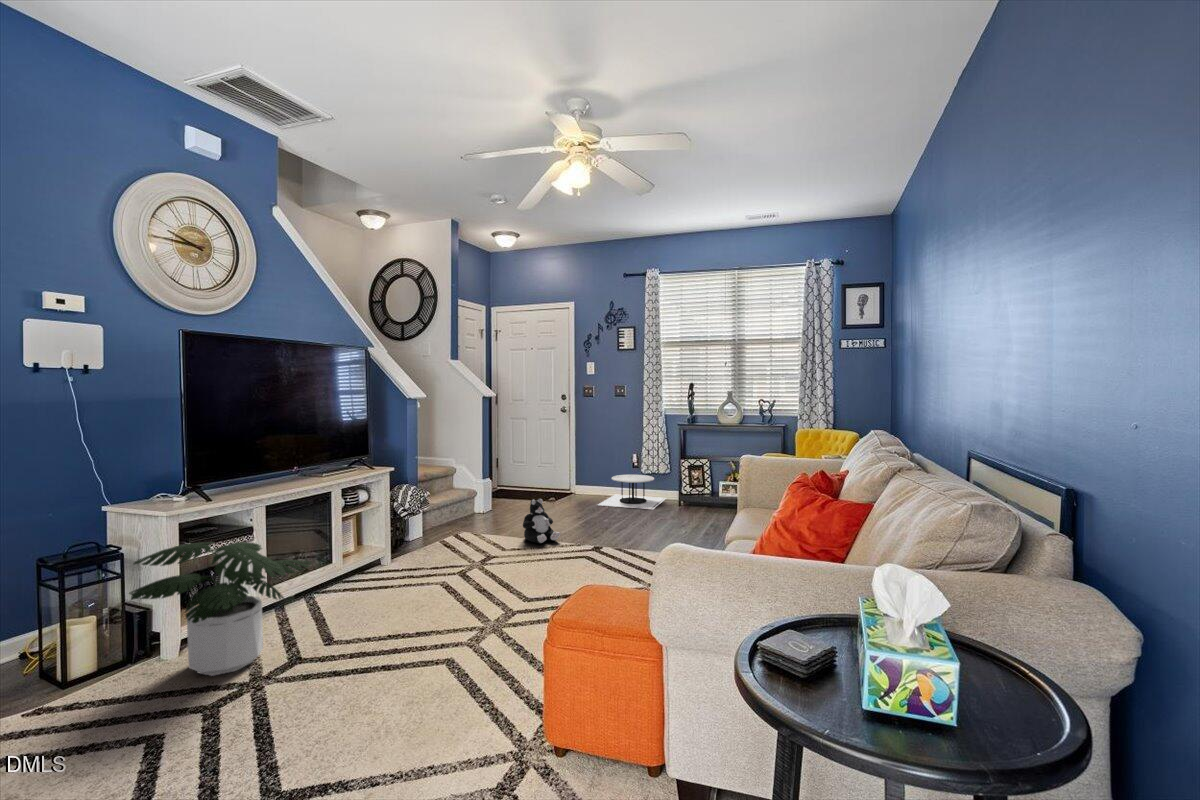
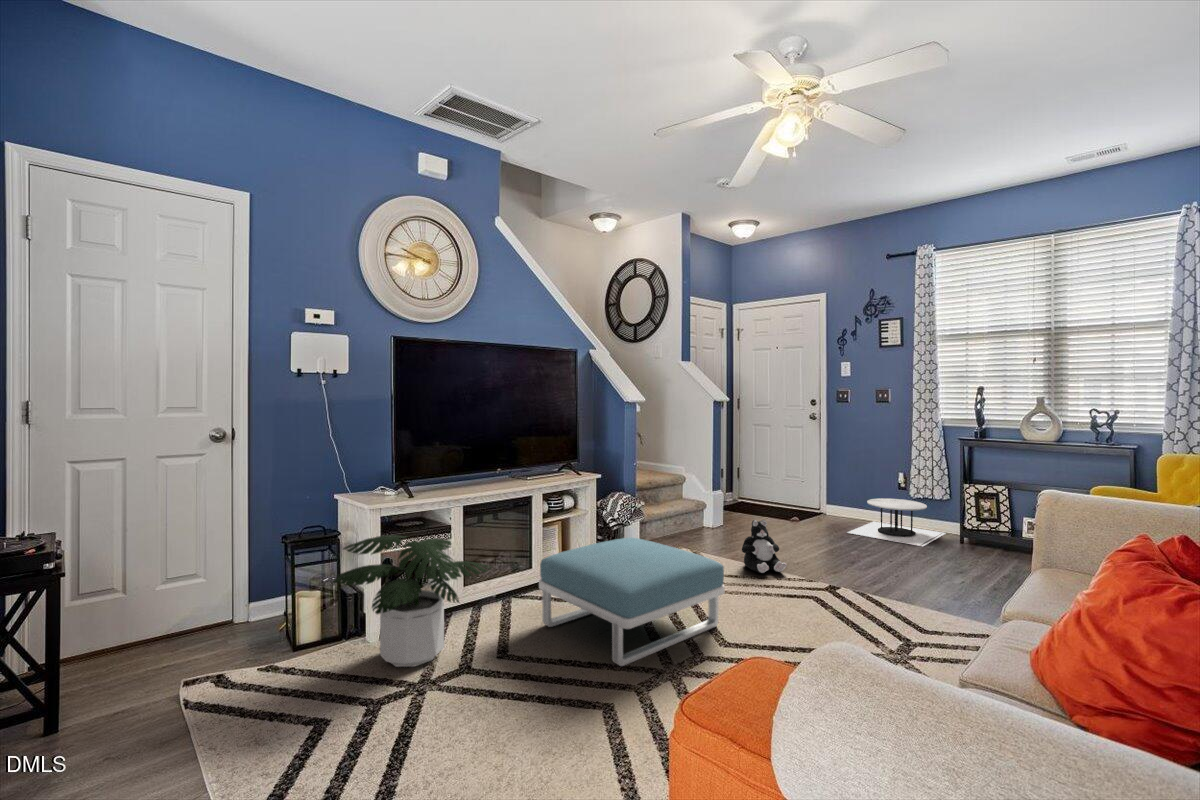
footstool: none [353,523,524,630] -> present [539,538,724,666]

